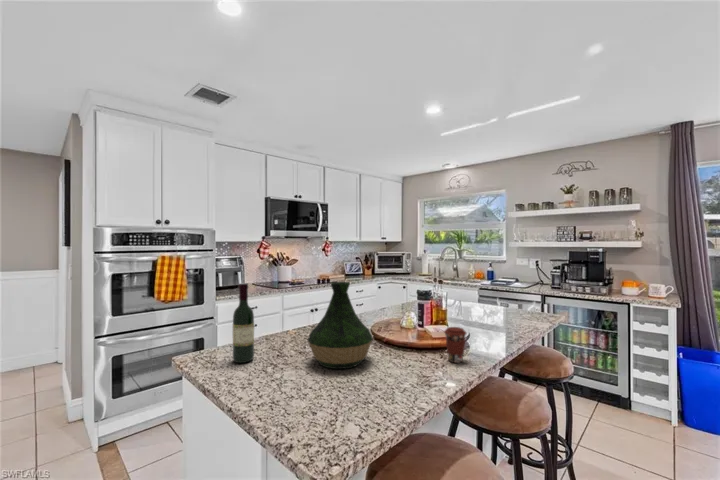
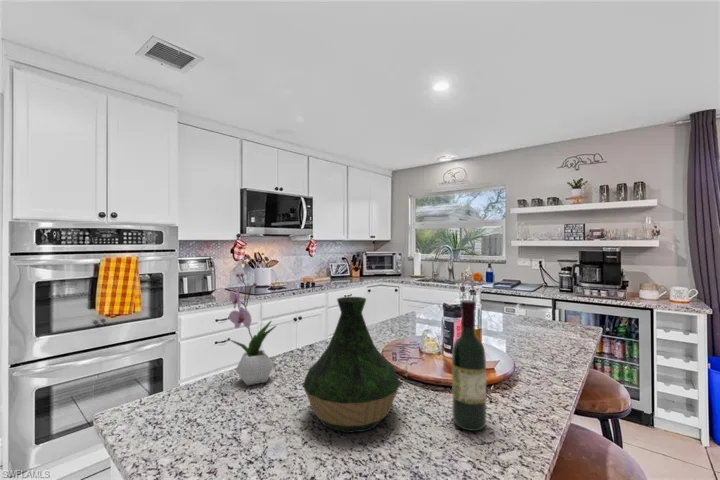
flower arrangement: none [258,266,292,345] -> present [229,273,276,385]
wine bottle: present [233,283,254,363] -> present [452,300,487,431]
coffee cup: present [444,327,466,363] -> none [500,359,535,414]

